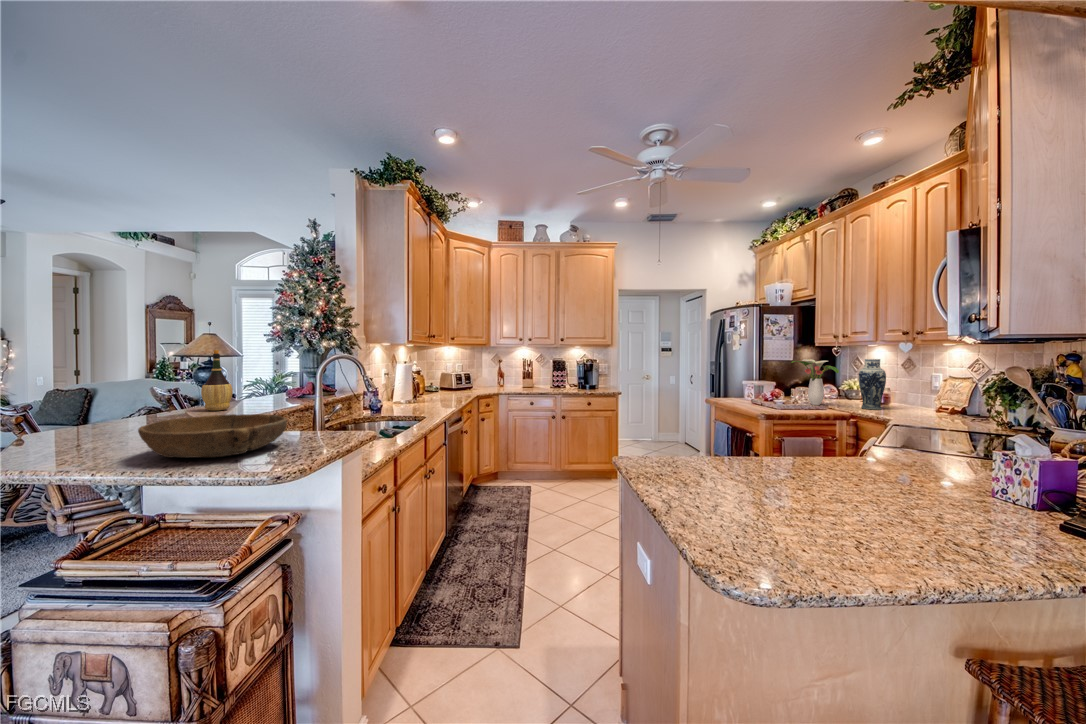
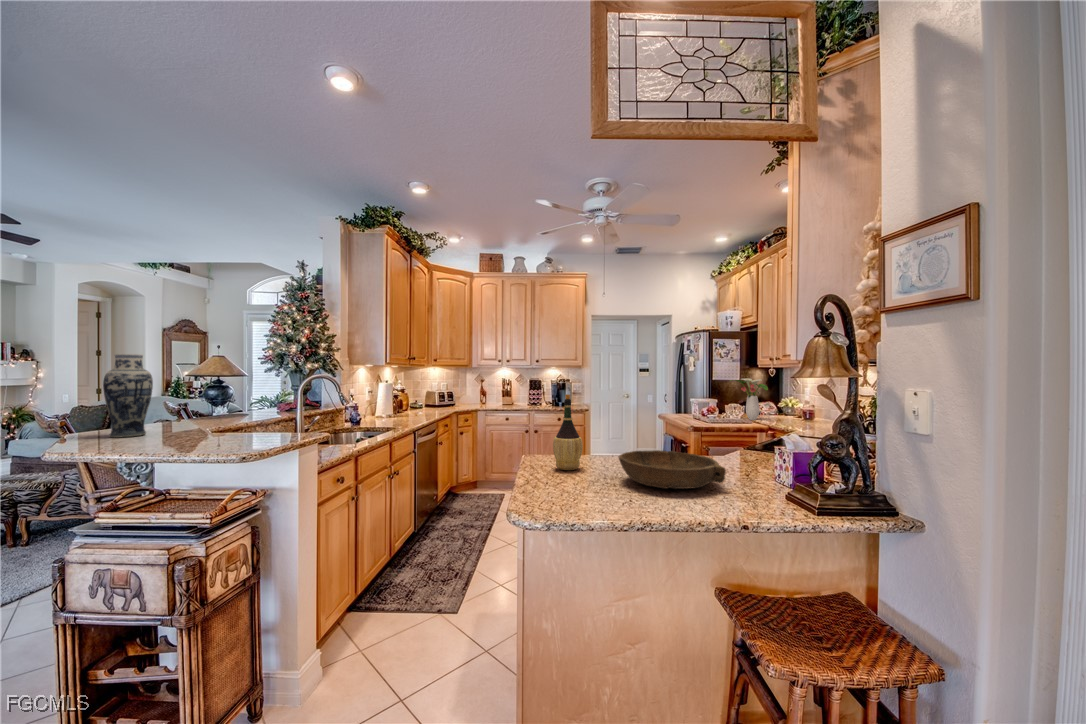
wine bottle: present [201,350,233,410] -> present [553,394,583,470]
vase: present [859,359,886,410] -> present [103,354,153,438]
bowl: present [138,414,287,457] -> present [619,450,726,489]

